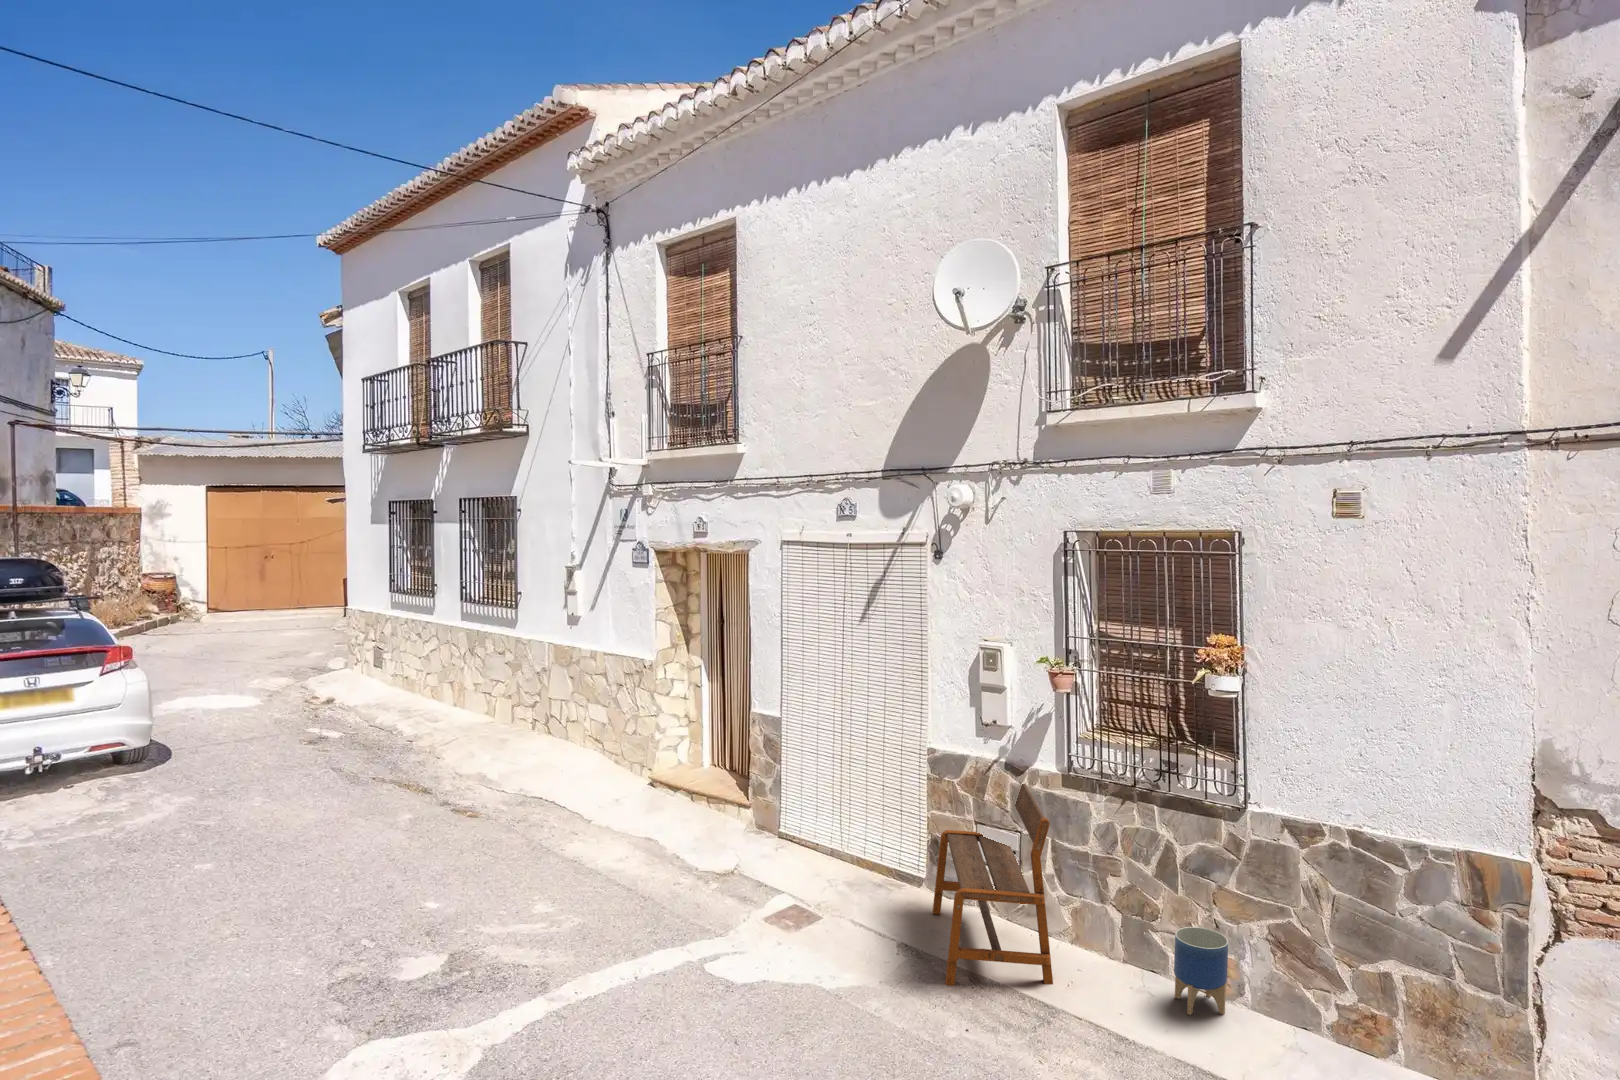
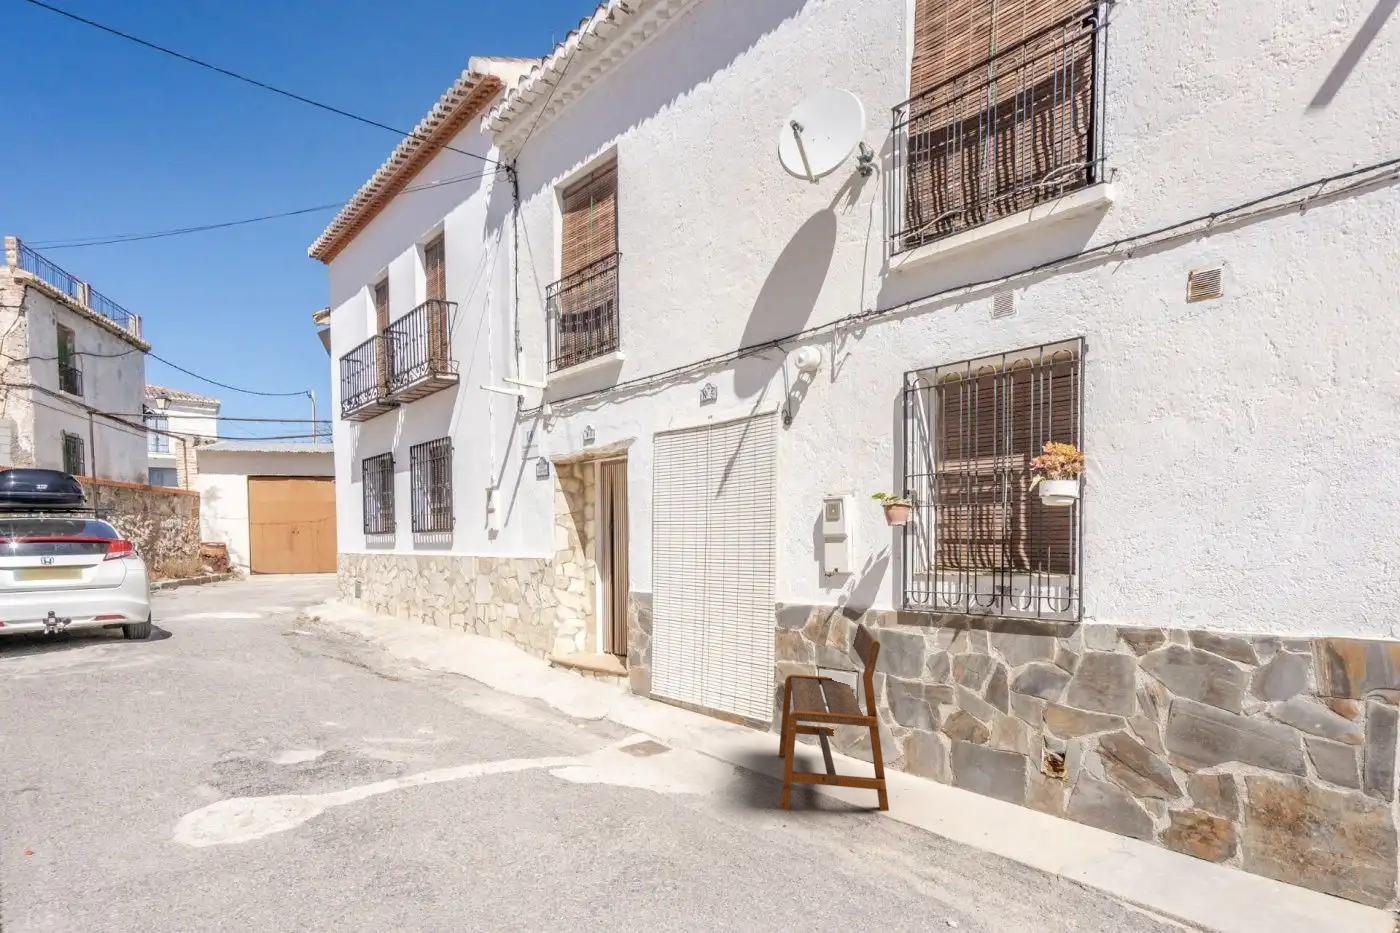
planter: present [1174,927,1228,1015] -> none [1010,747,1066,836]

